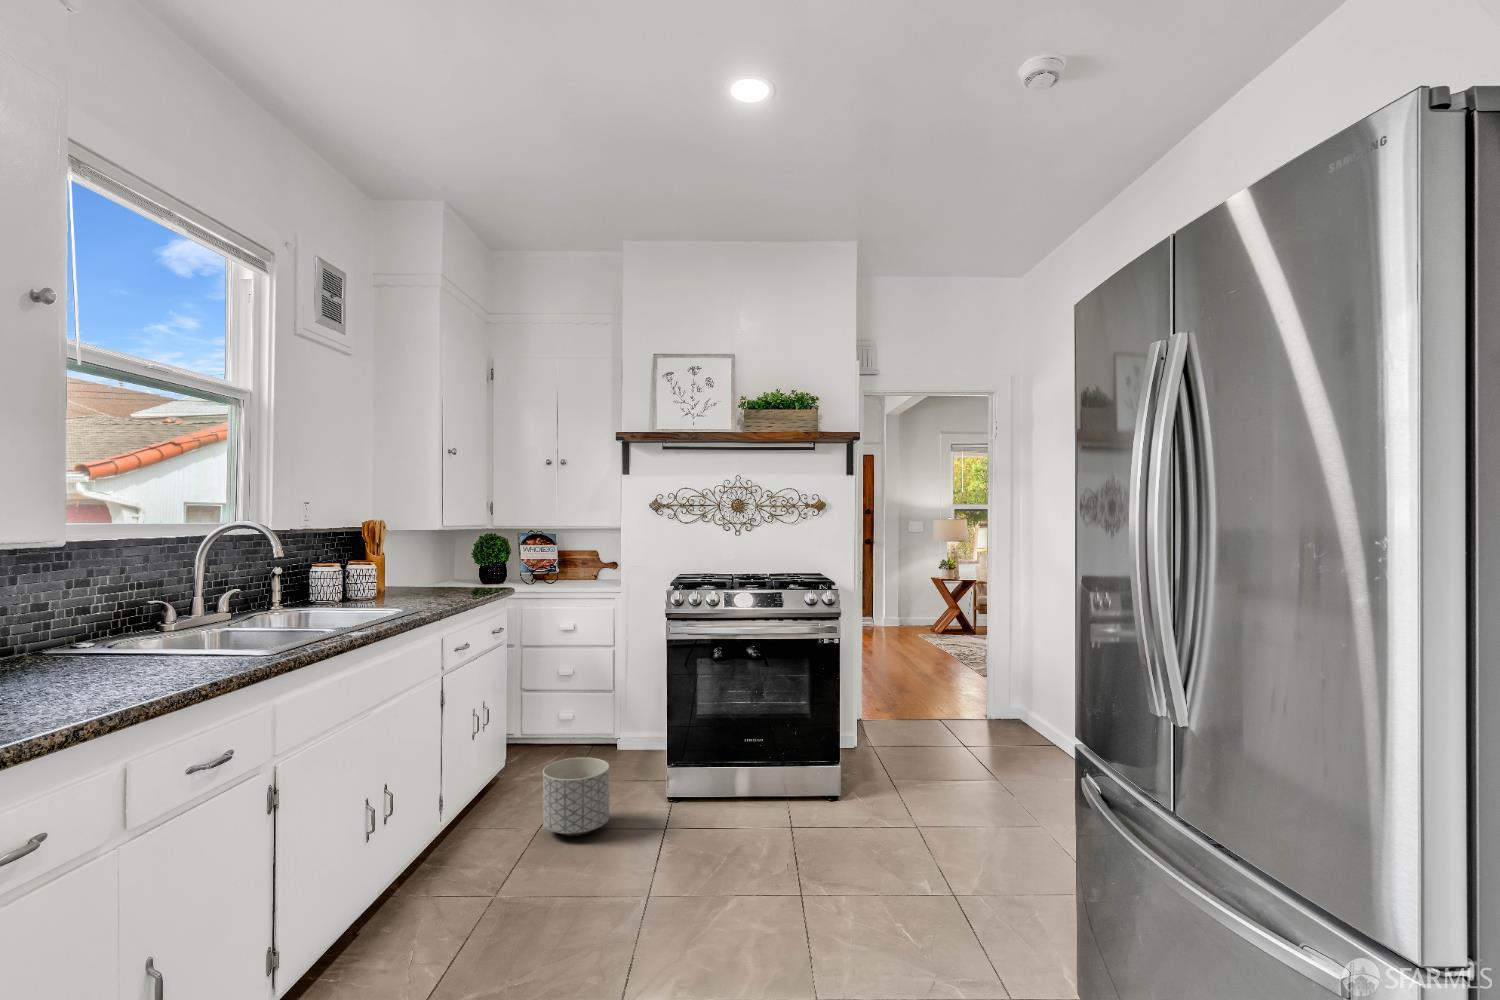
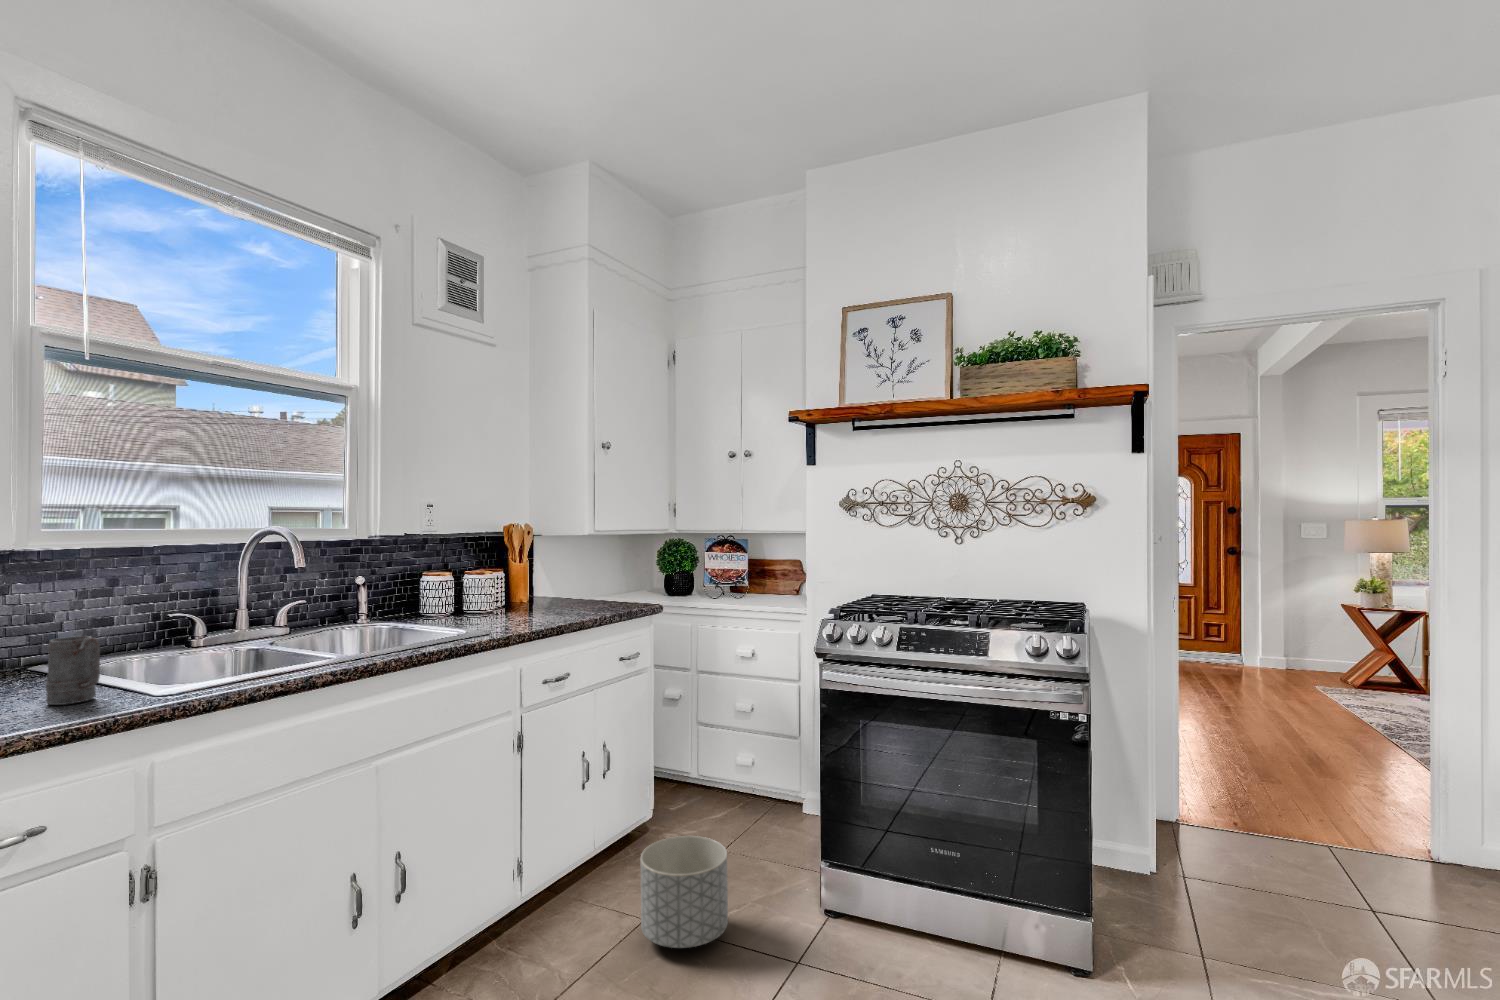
mug: none [177,609,228,664] -> present [46,636,100,705]

